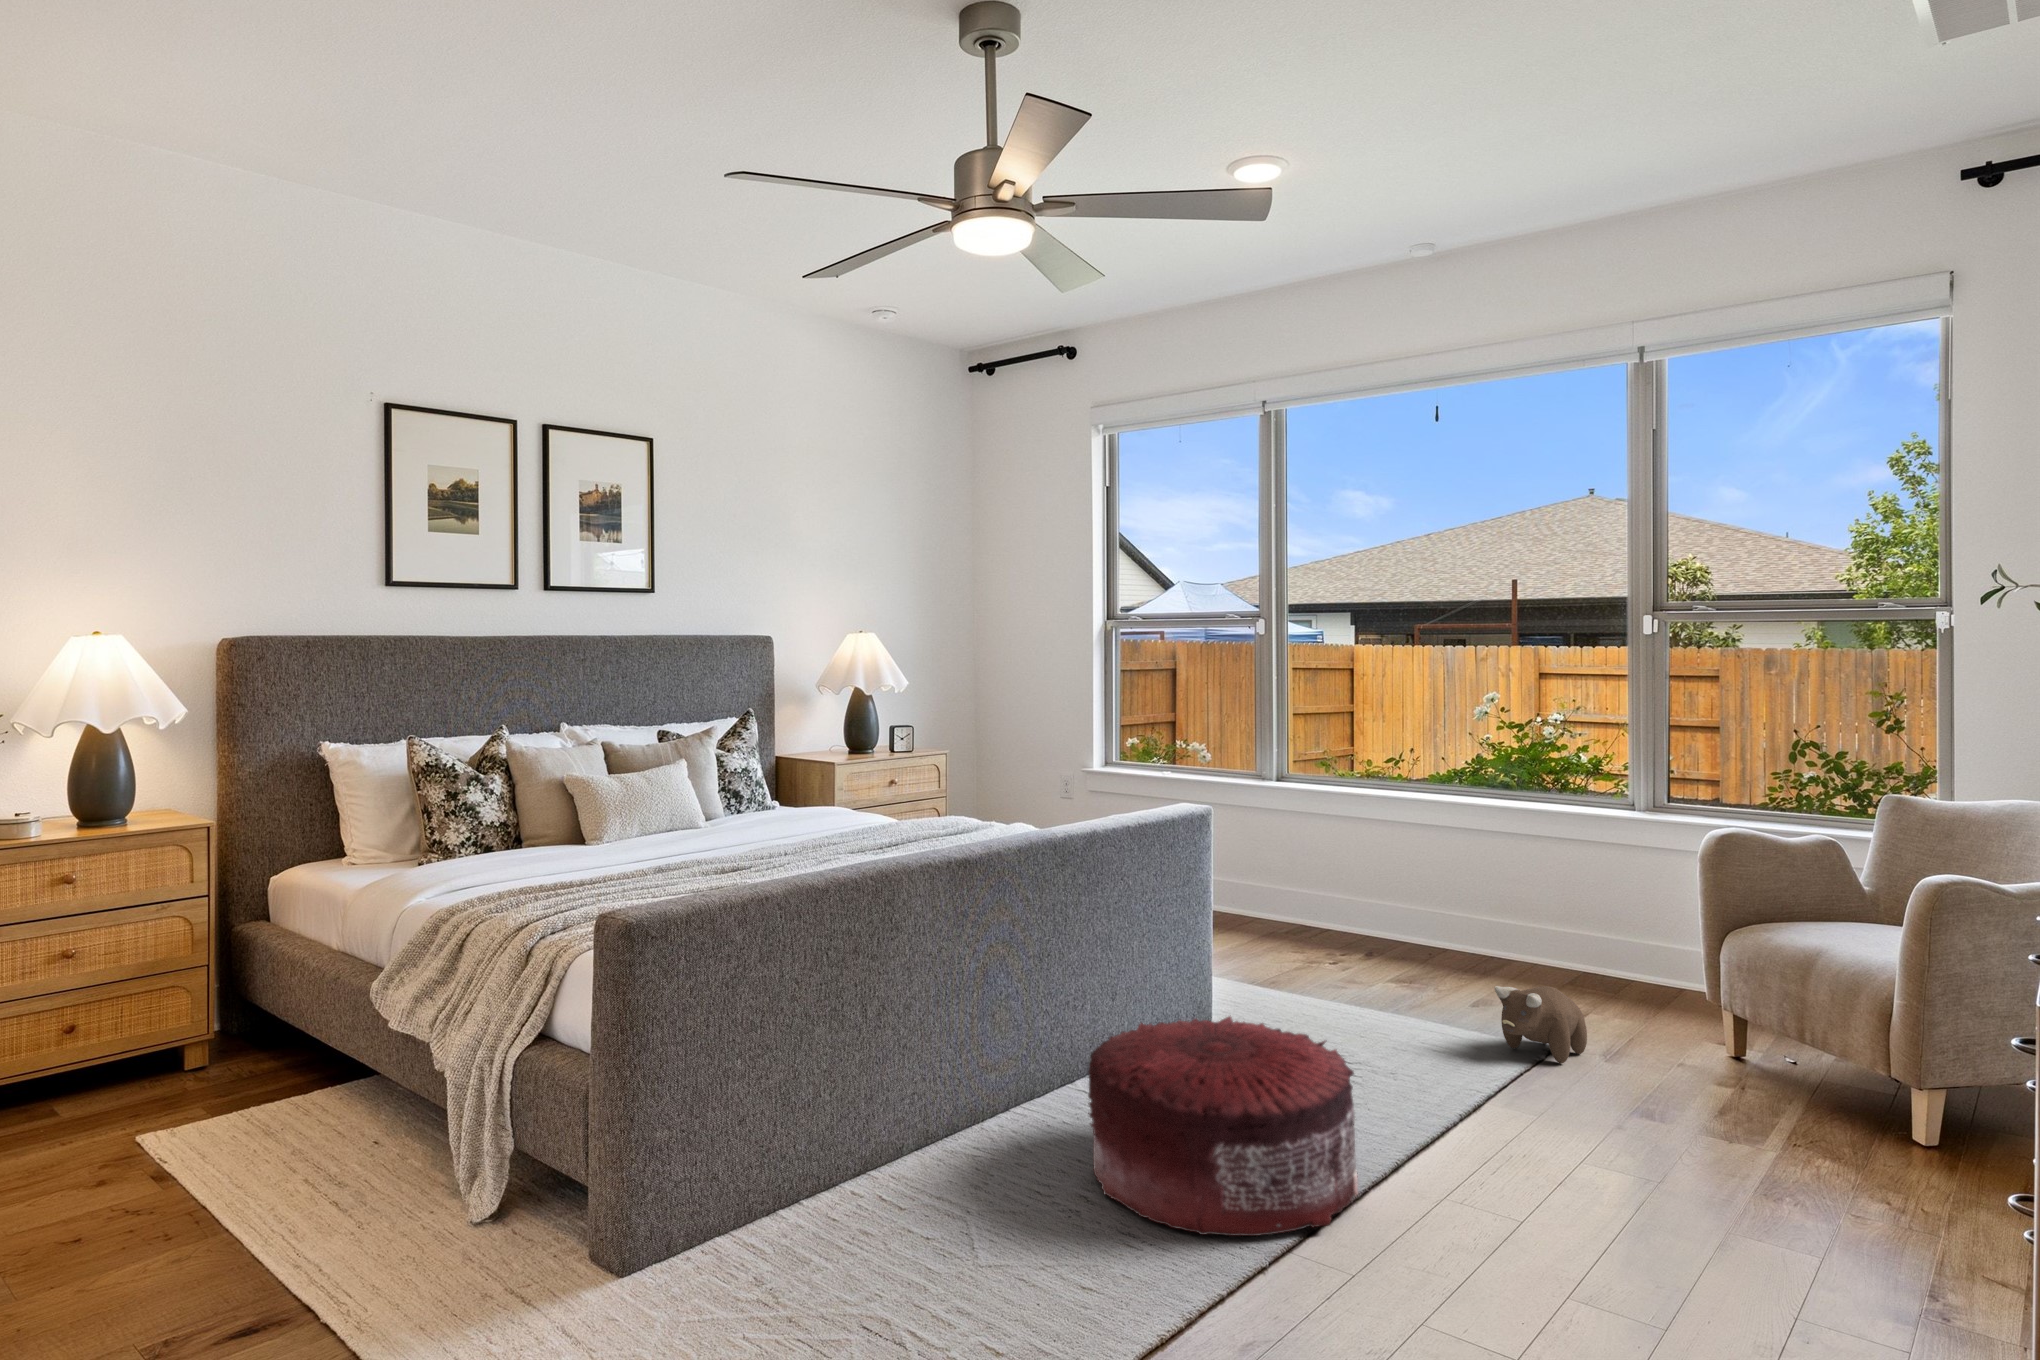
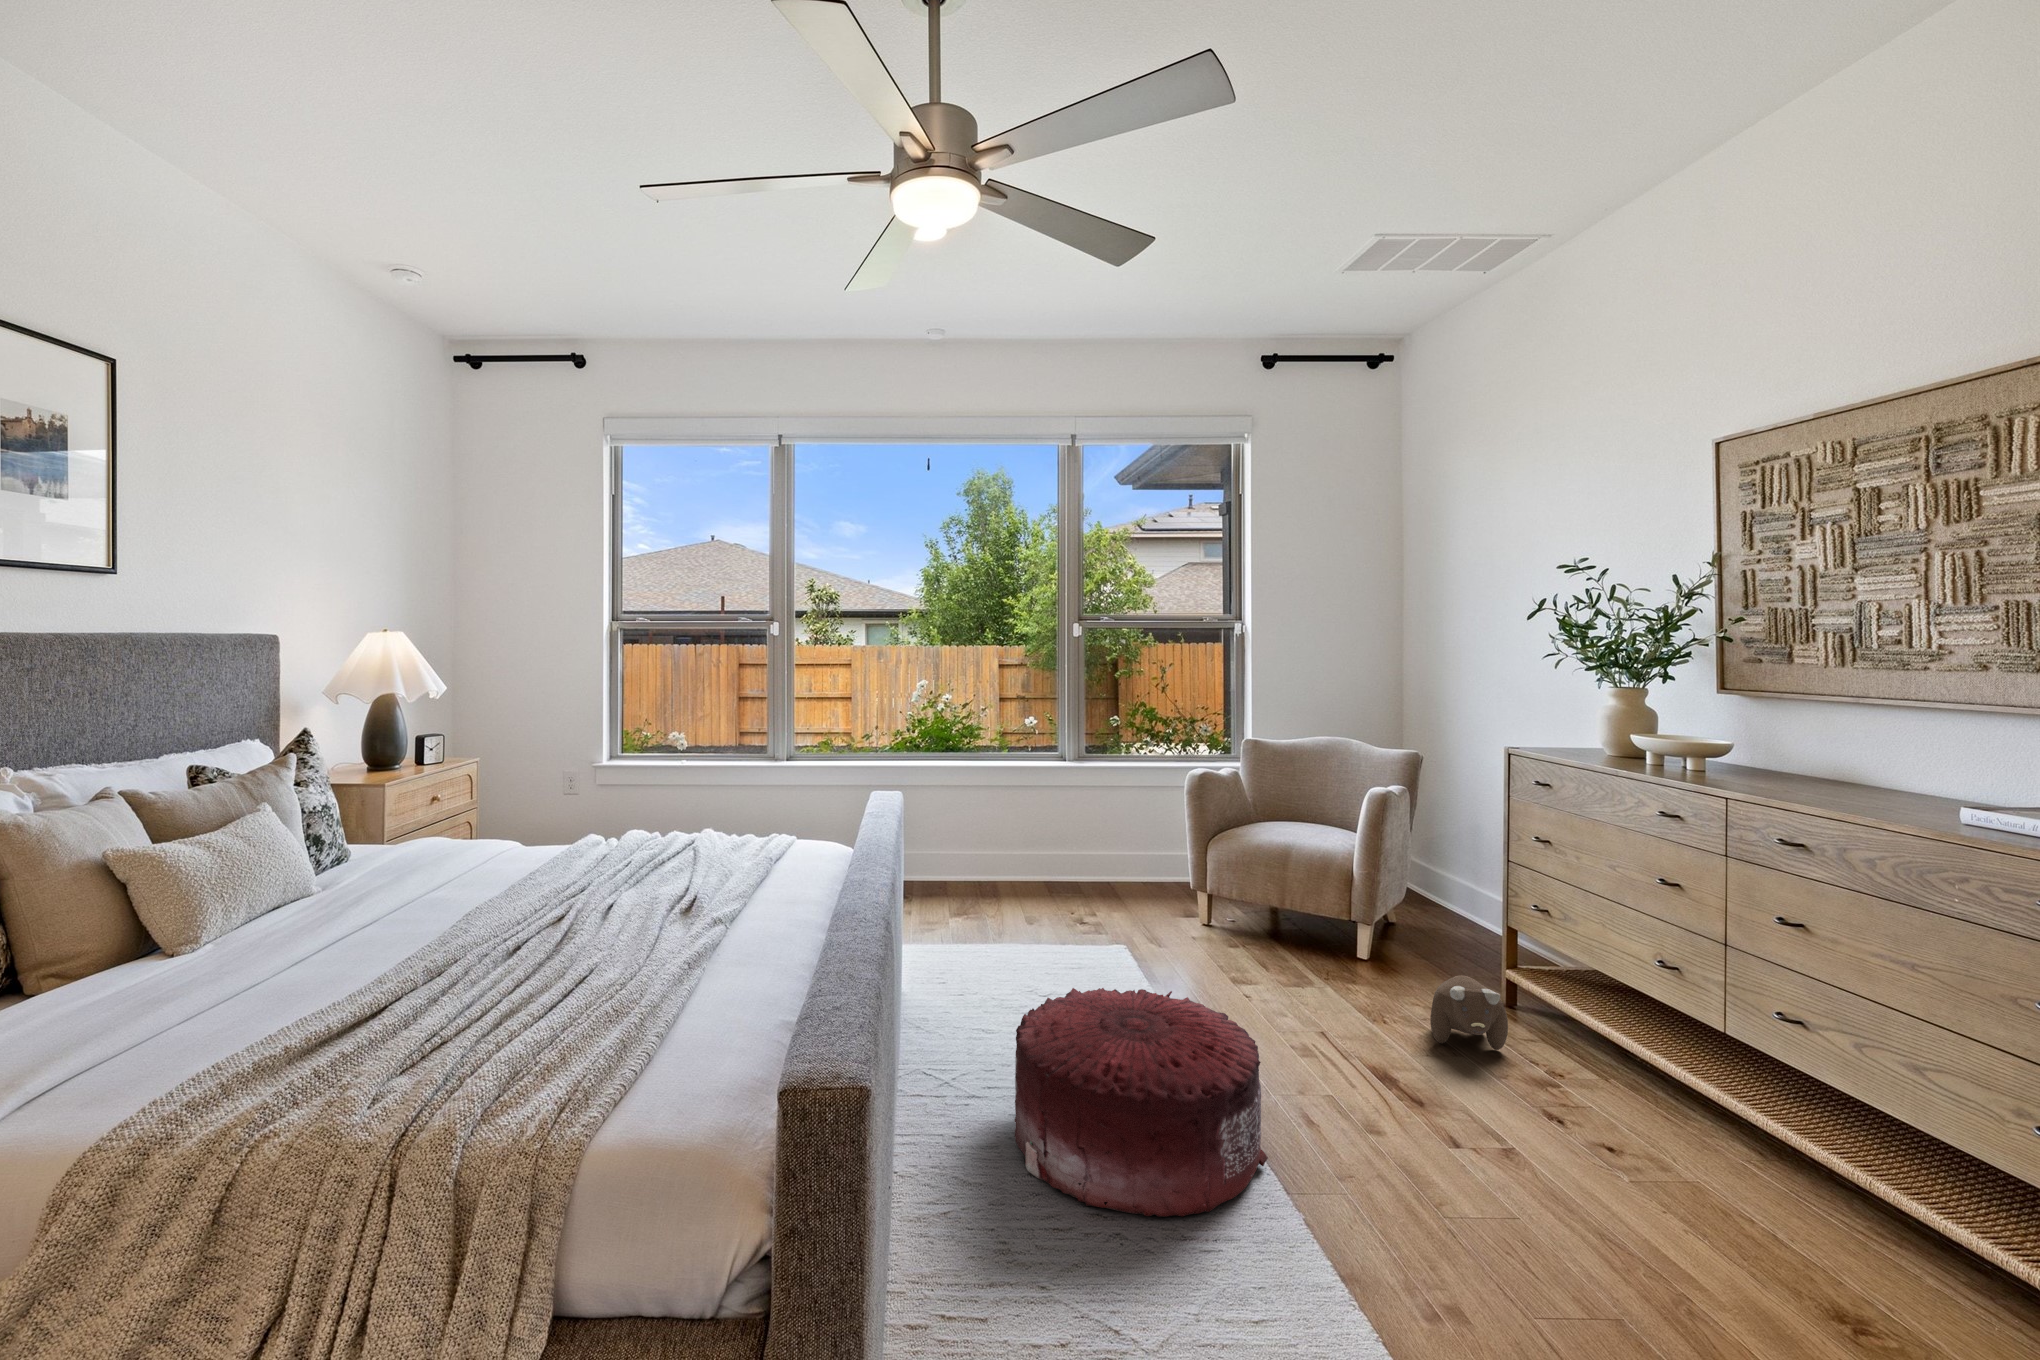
plush toy: present [1494,986,1587,1063] -> present [1430,975,1508,1050]

